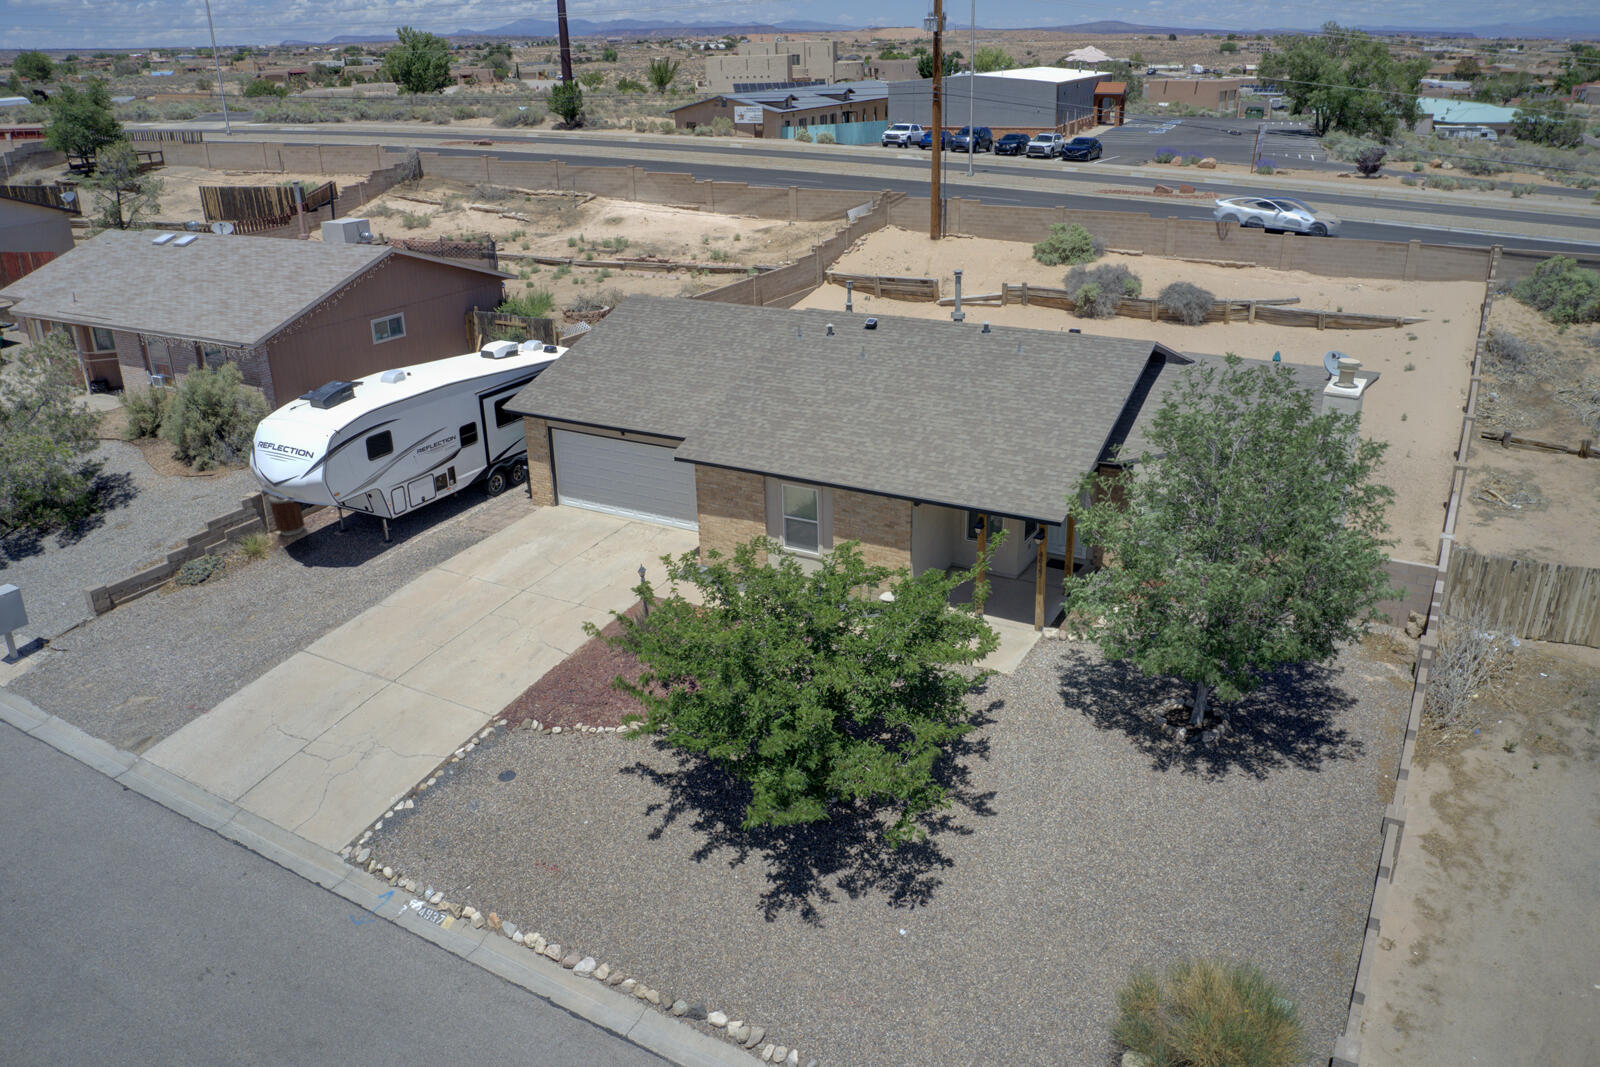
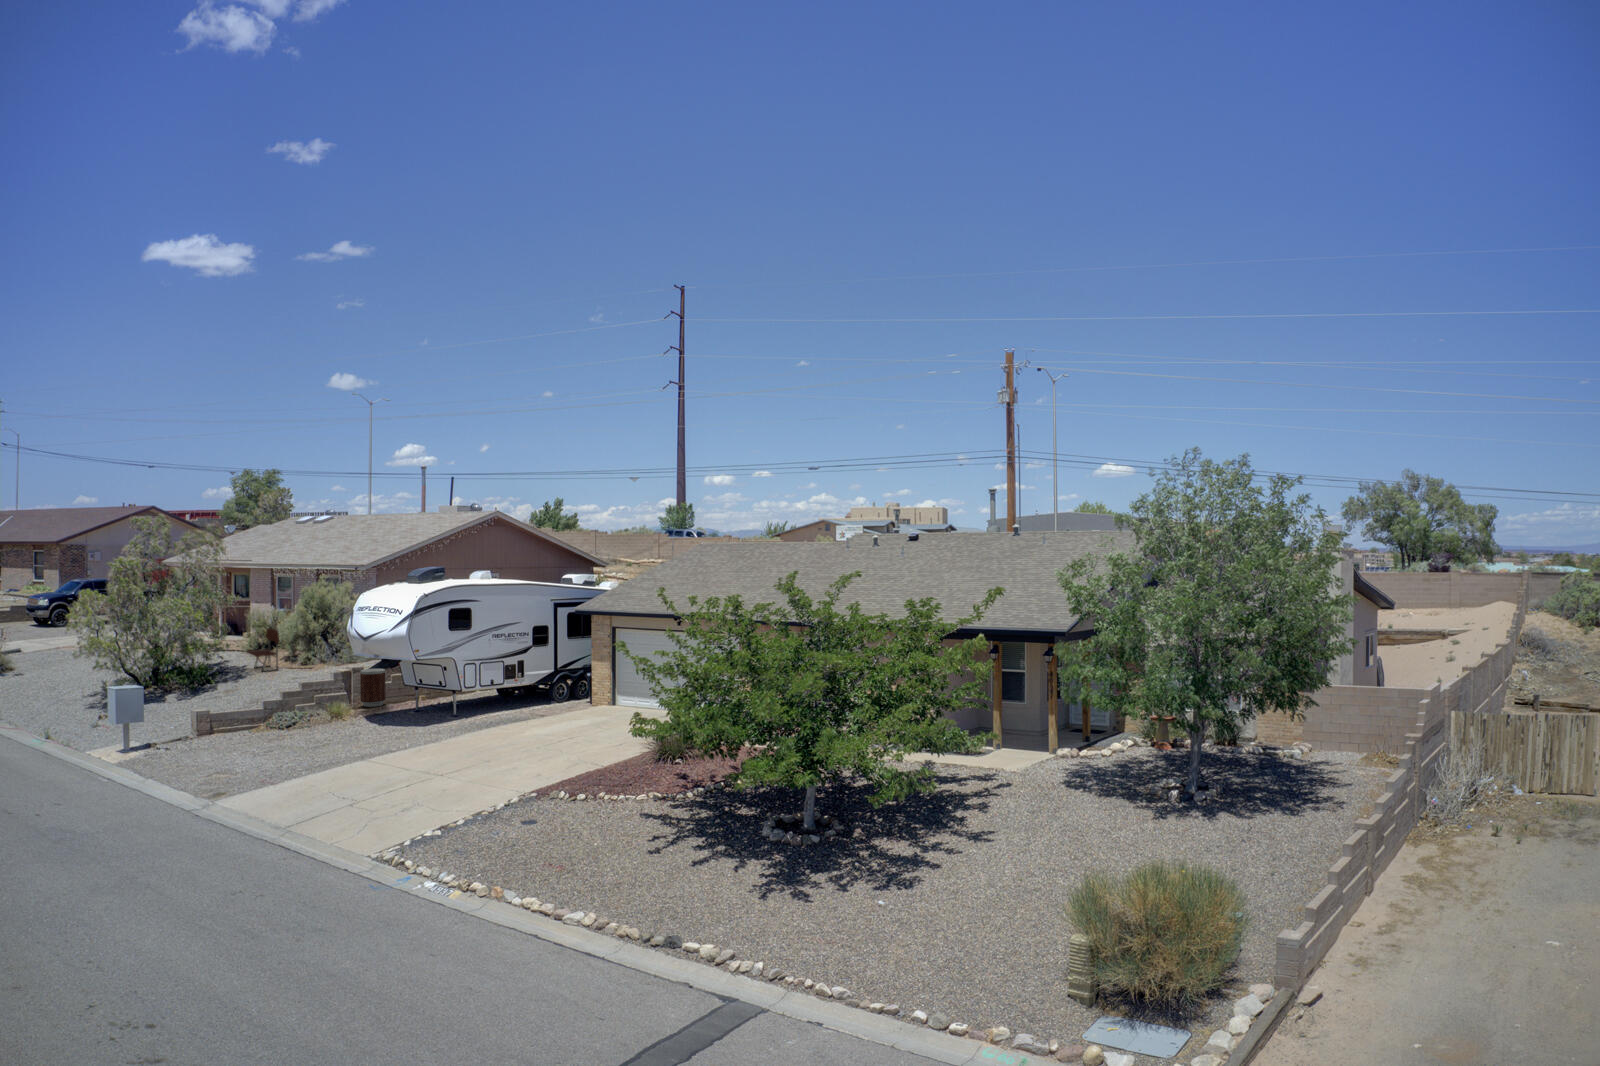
bench: none [127,409,170,464] -> present [248,628,279,672]

